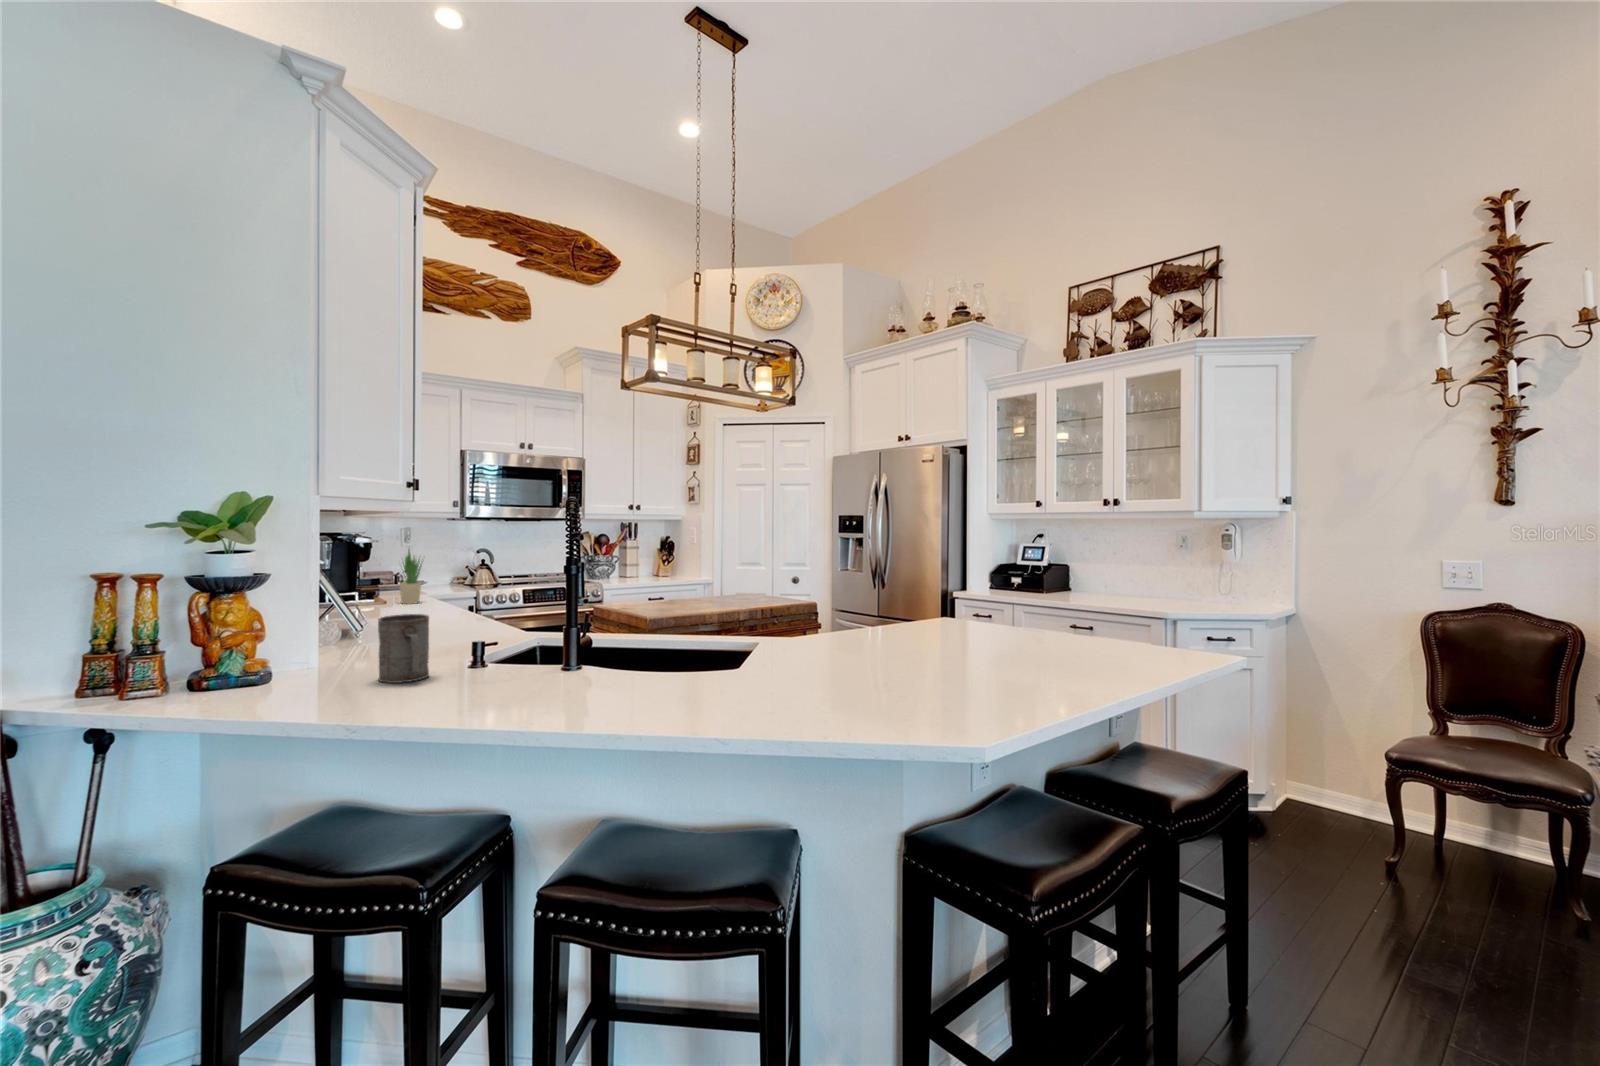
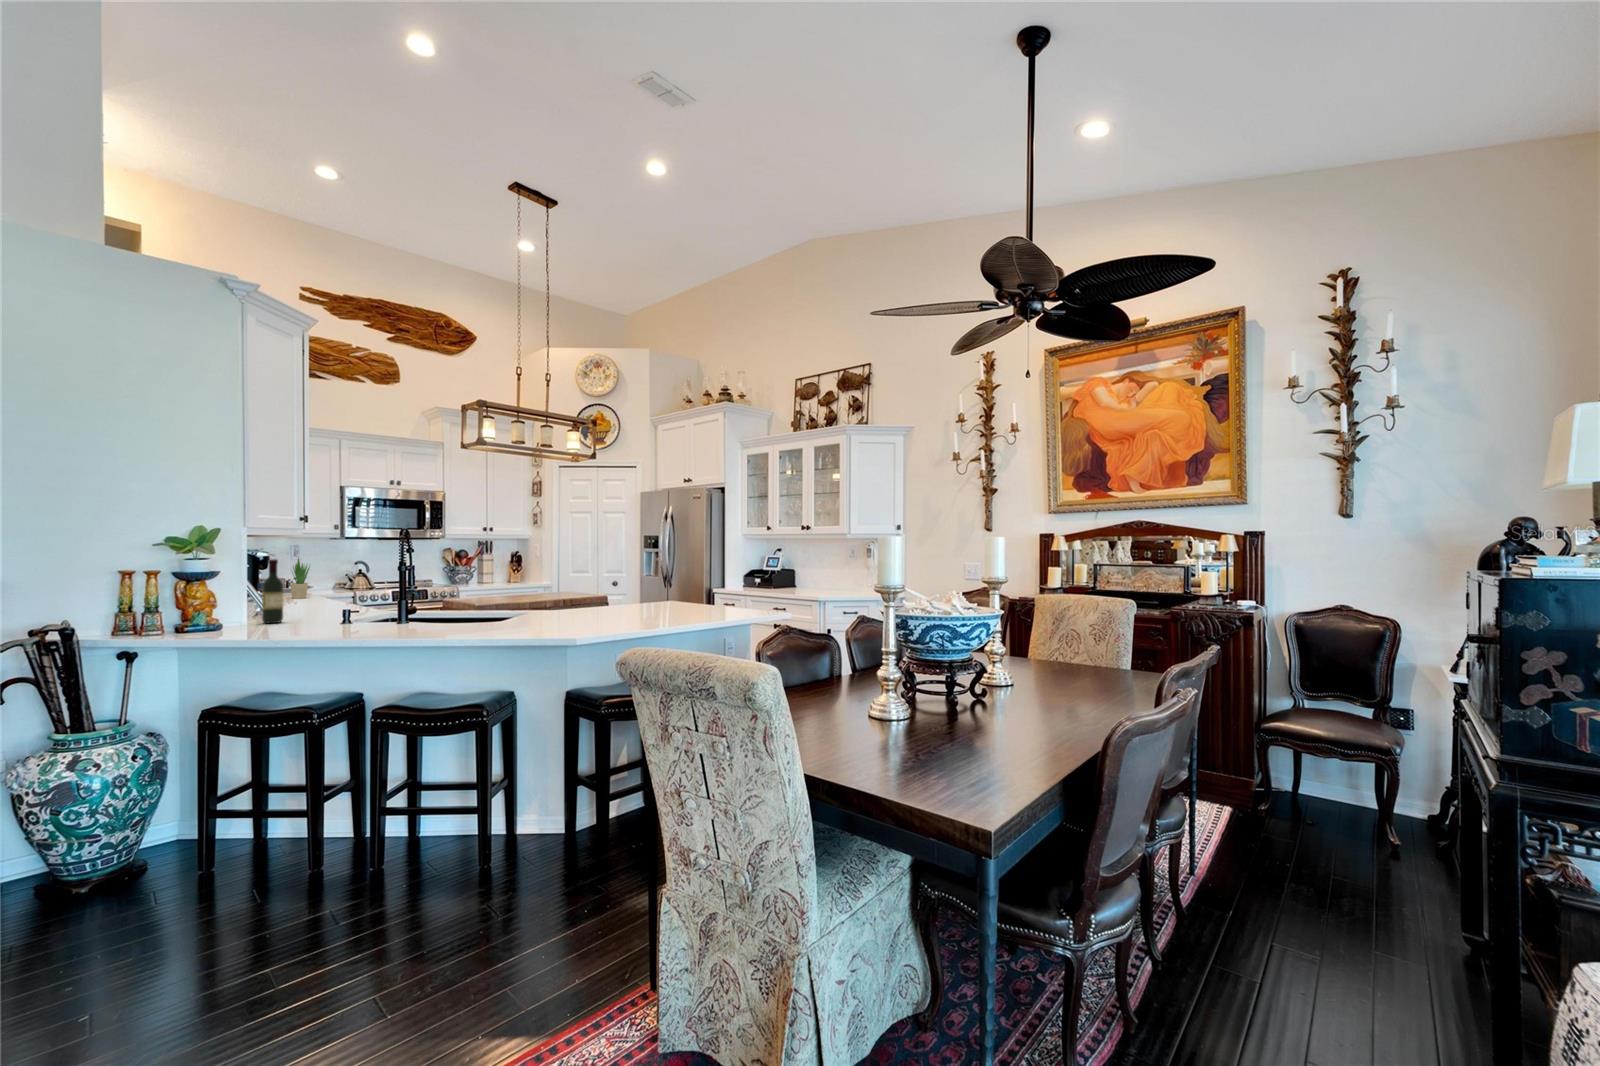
wine bottle: none [340,553,373,661] -> present [262,559,284,623]
mug: present [378,614,429,683] -> none [290,593,321,630]

